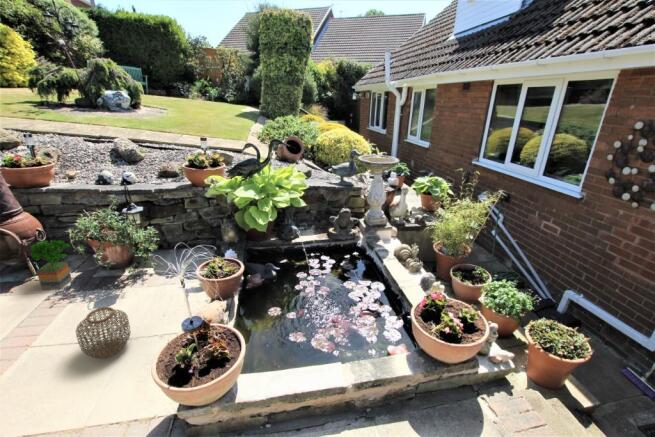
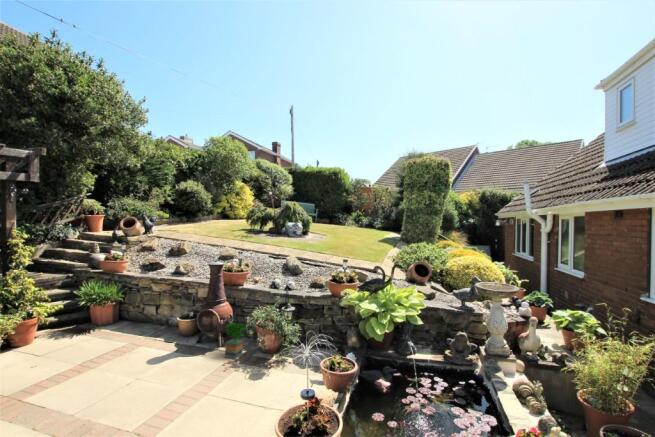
woven basket: present [76,307,130,359] -> none [240,372,272,411]

